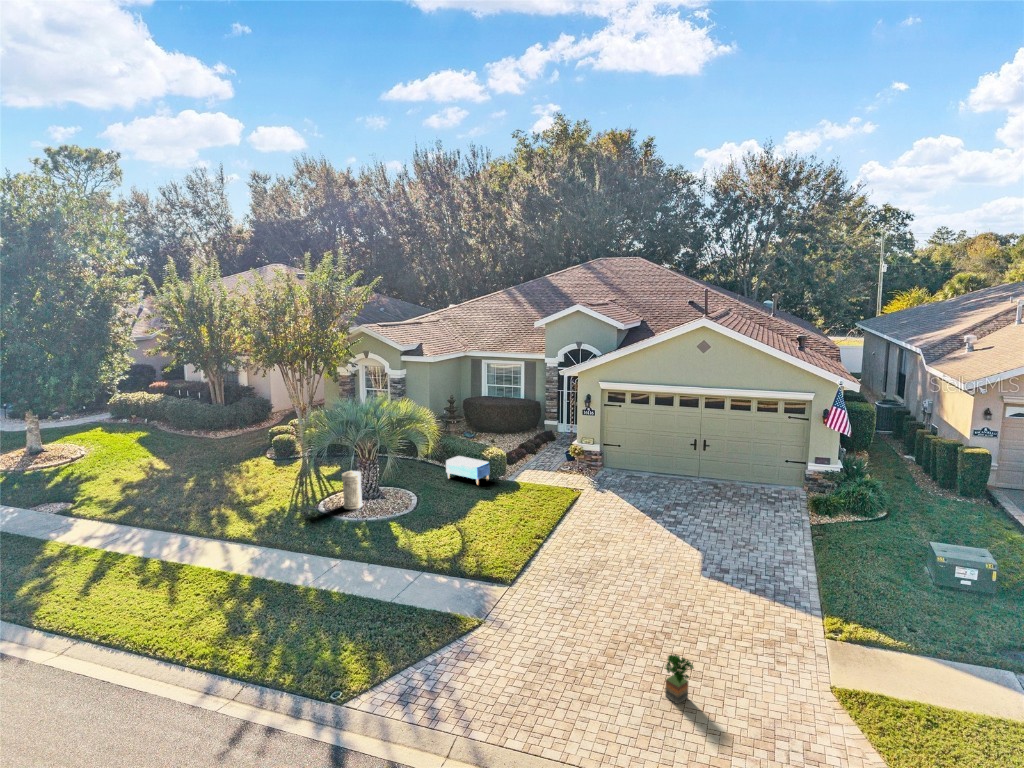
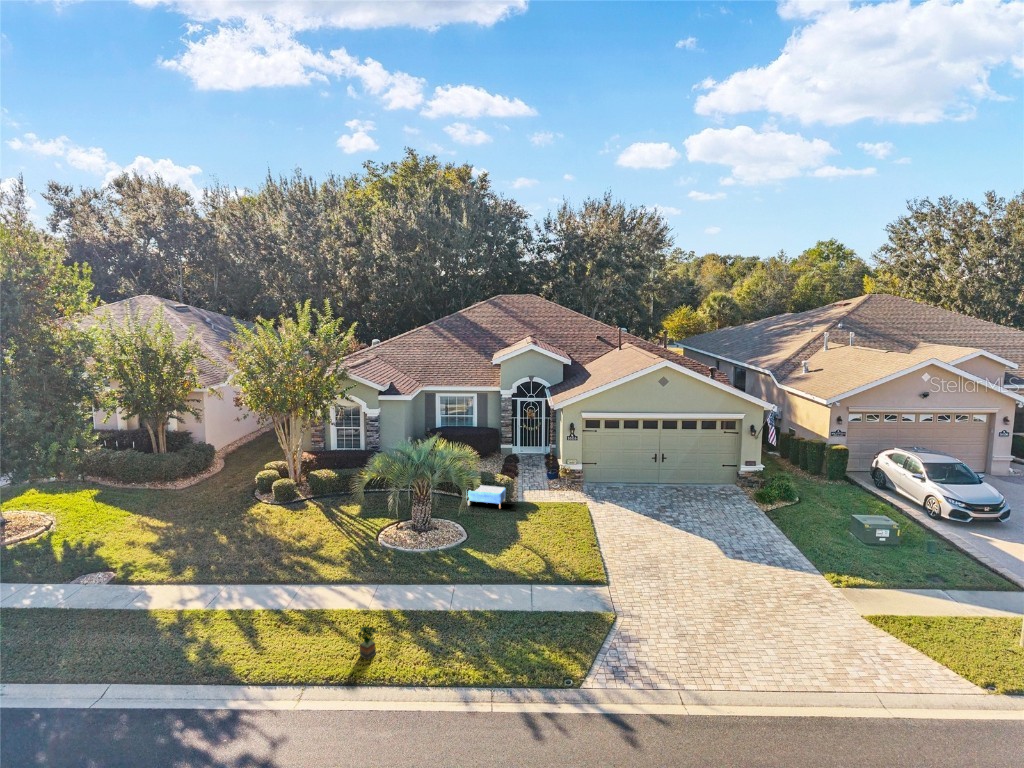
trash can: present [342,470,363,509] -> none [404,508,422,544]
potted tree: present [665,655,694,704] -> present [358,626,378,660]

